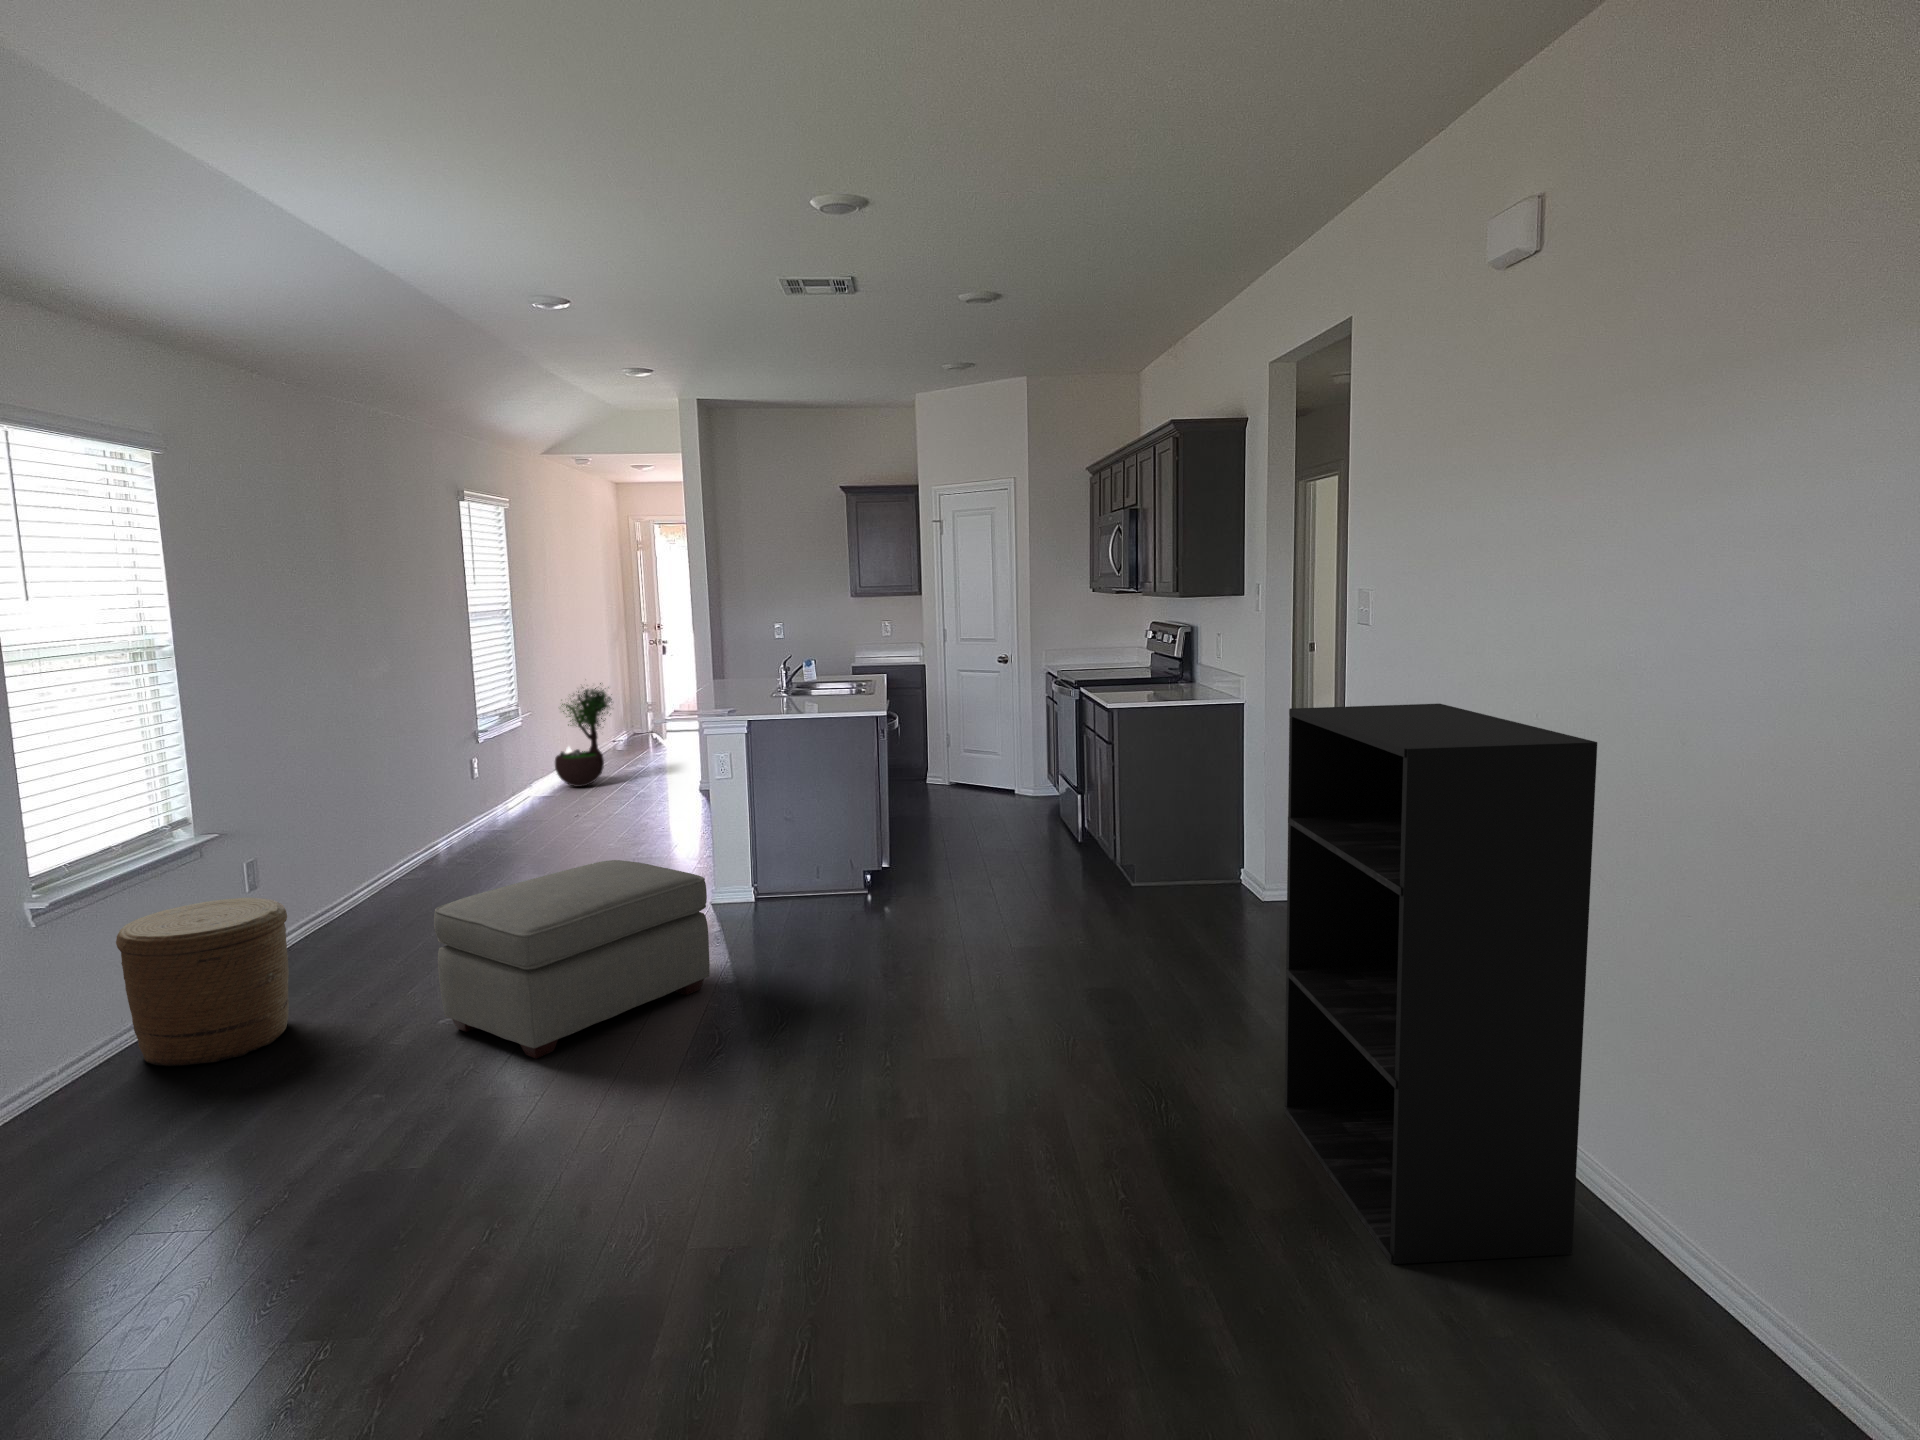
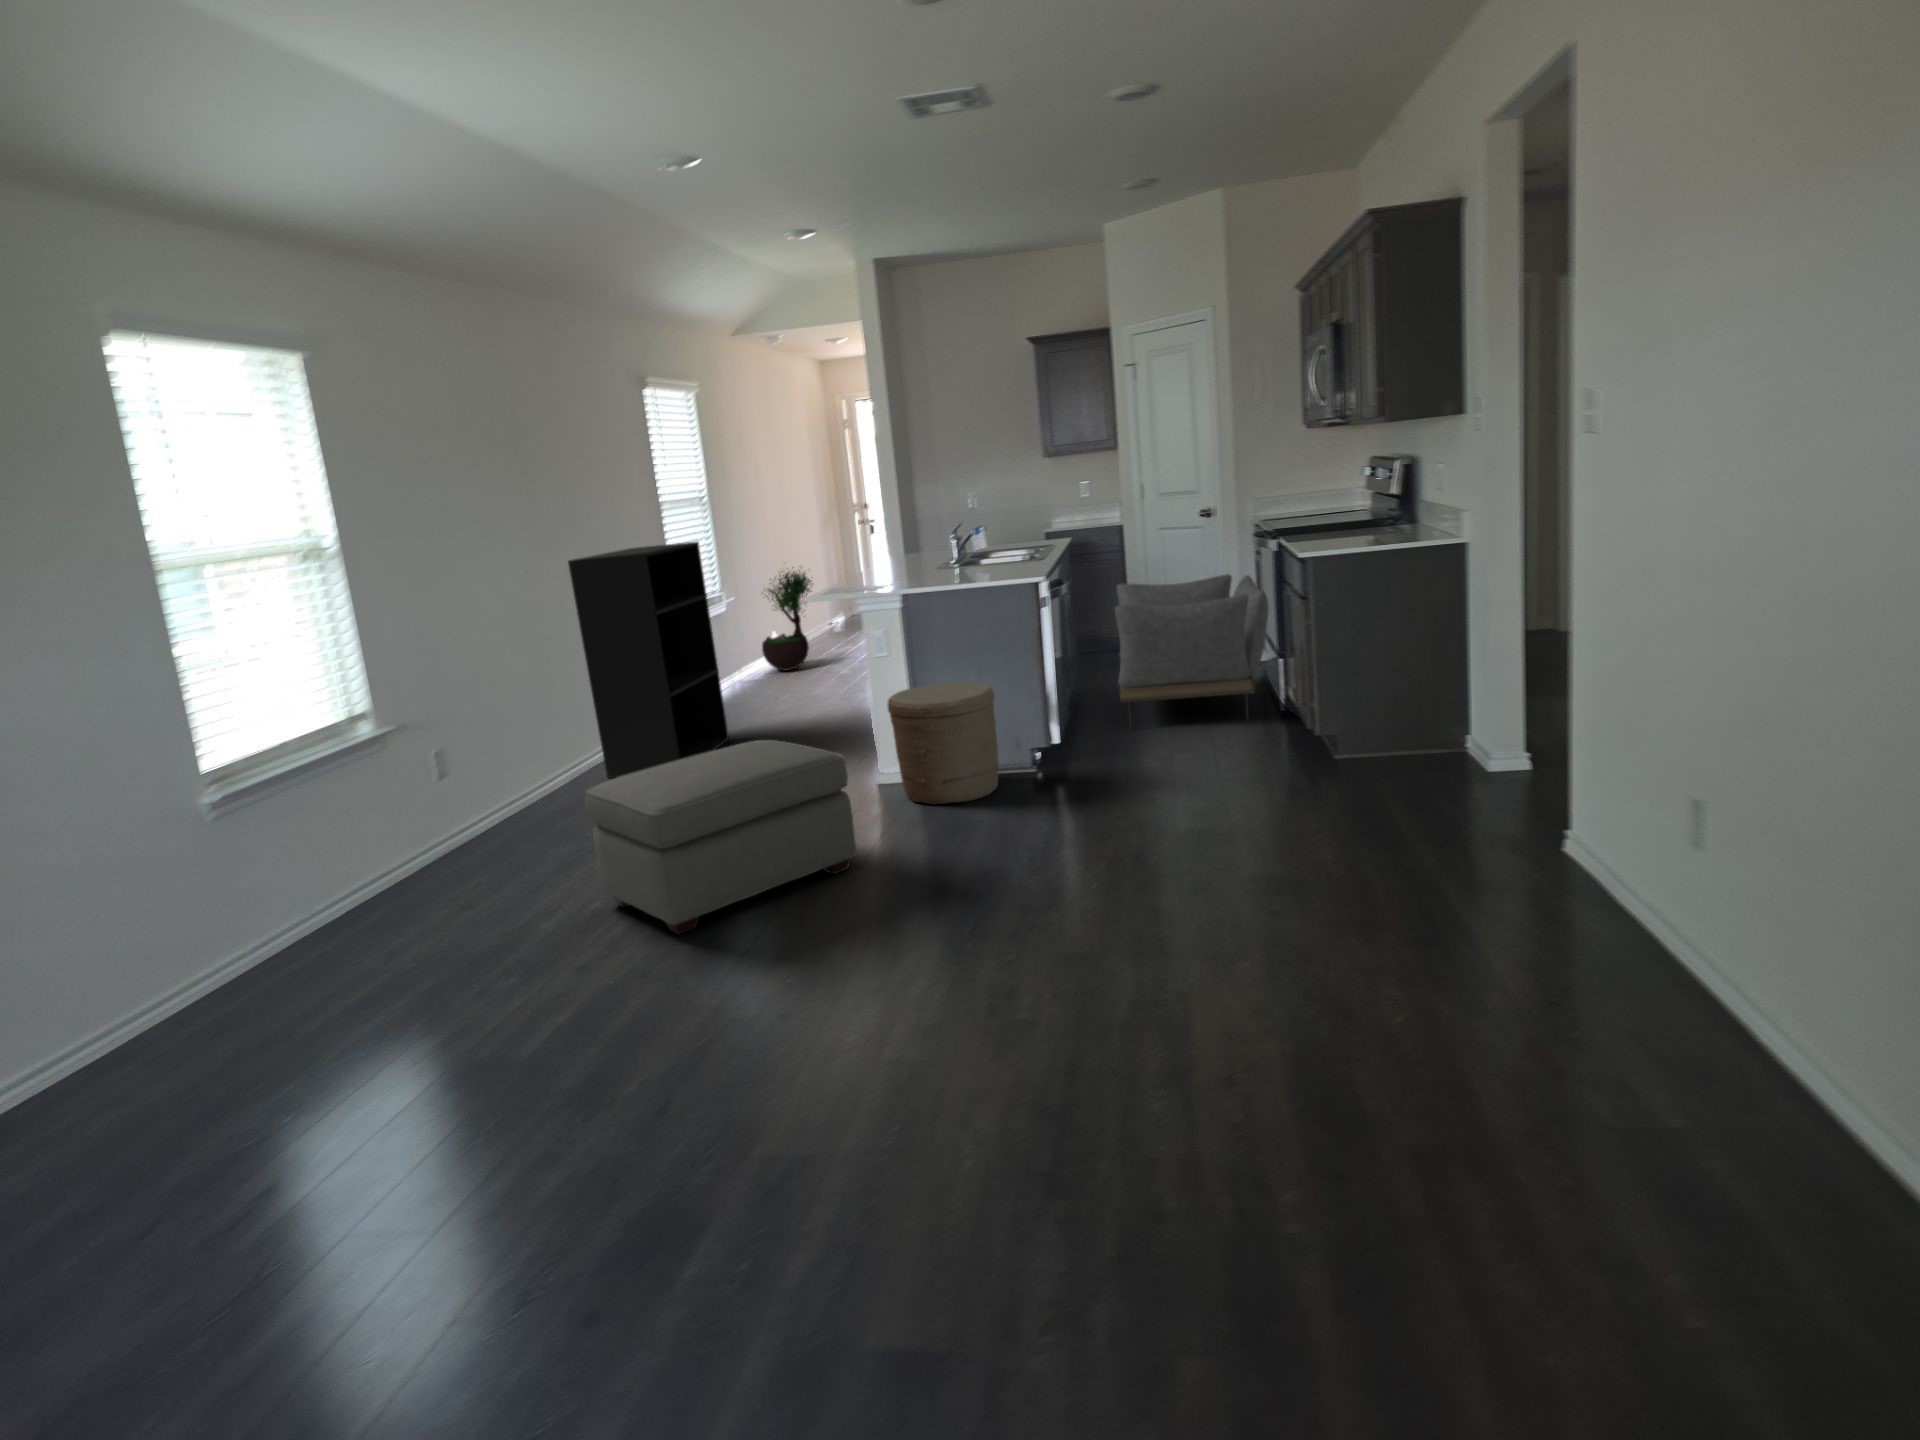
bookshelf: present [1284,704,1597,1264] -> present [568,542,729,778]
armchair: none [926,715,1068,855] -> present [1115,574,1269,716]
woven basket: present [116,898,289,1066] -> present [887,682,998,805]

